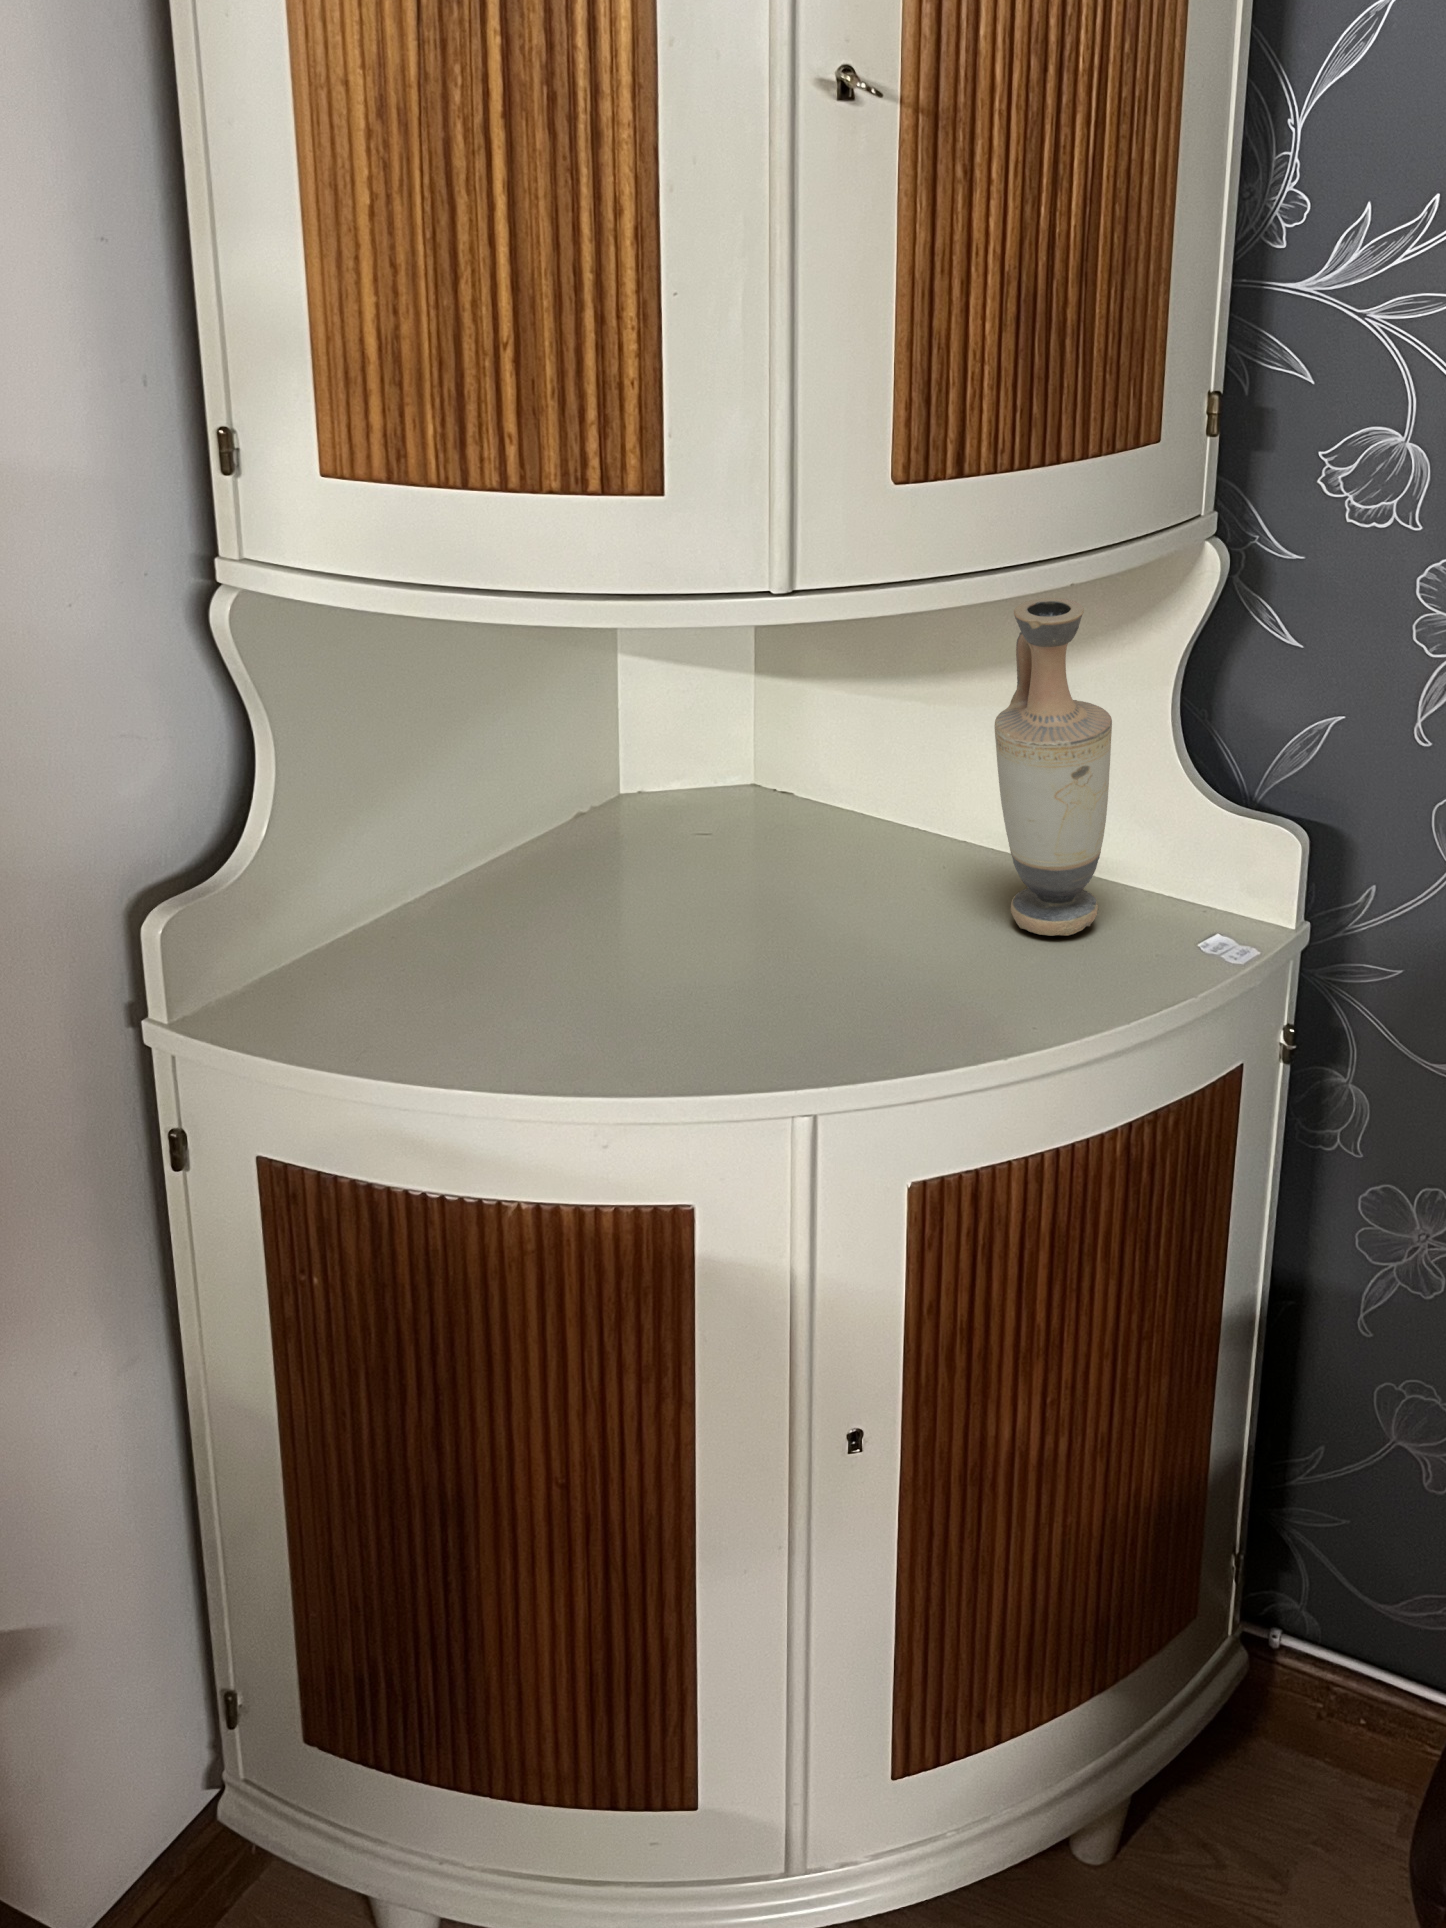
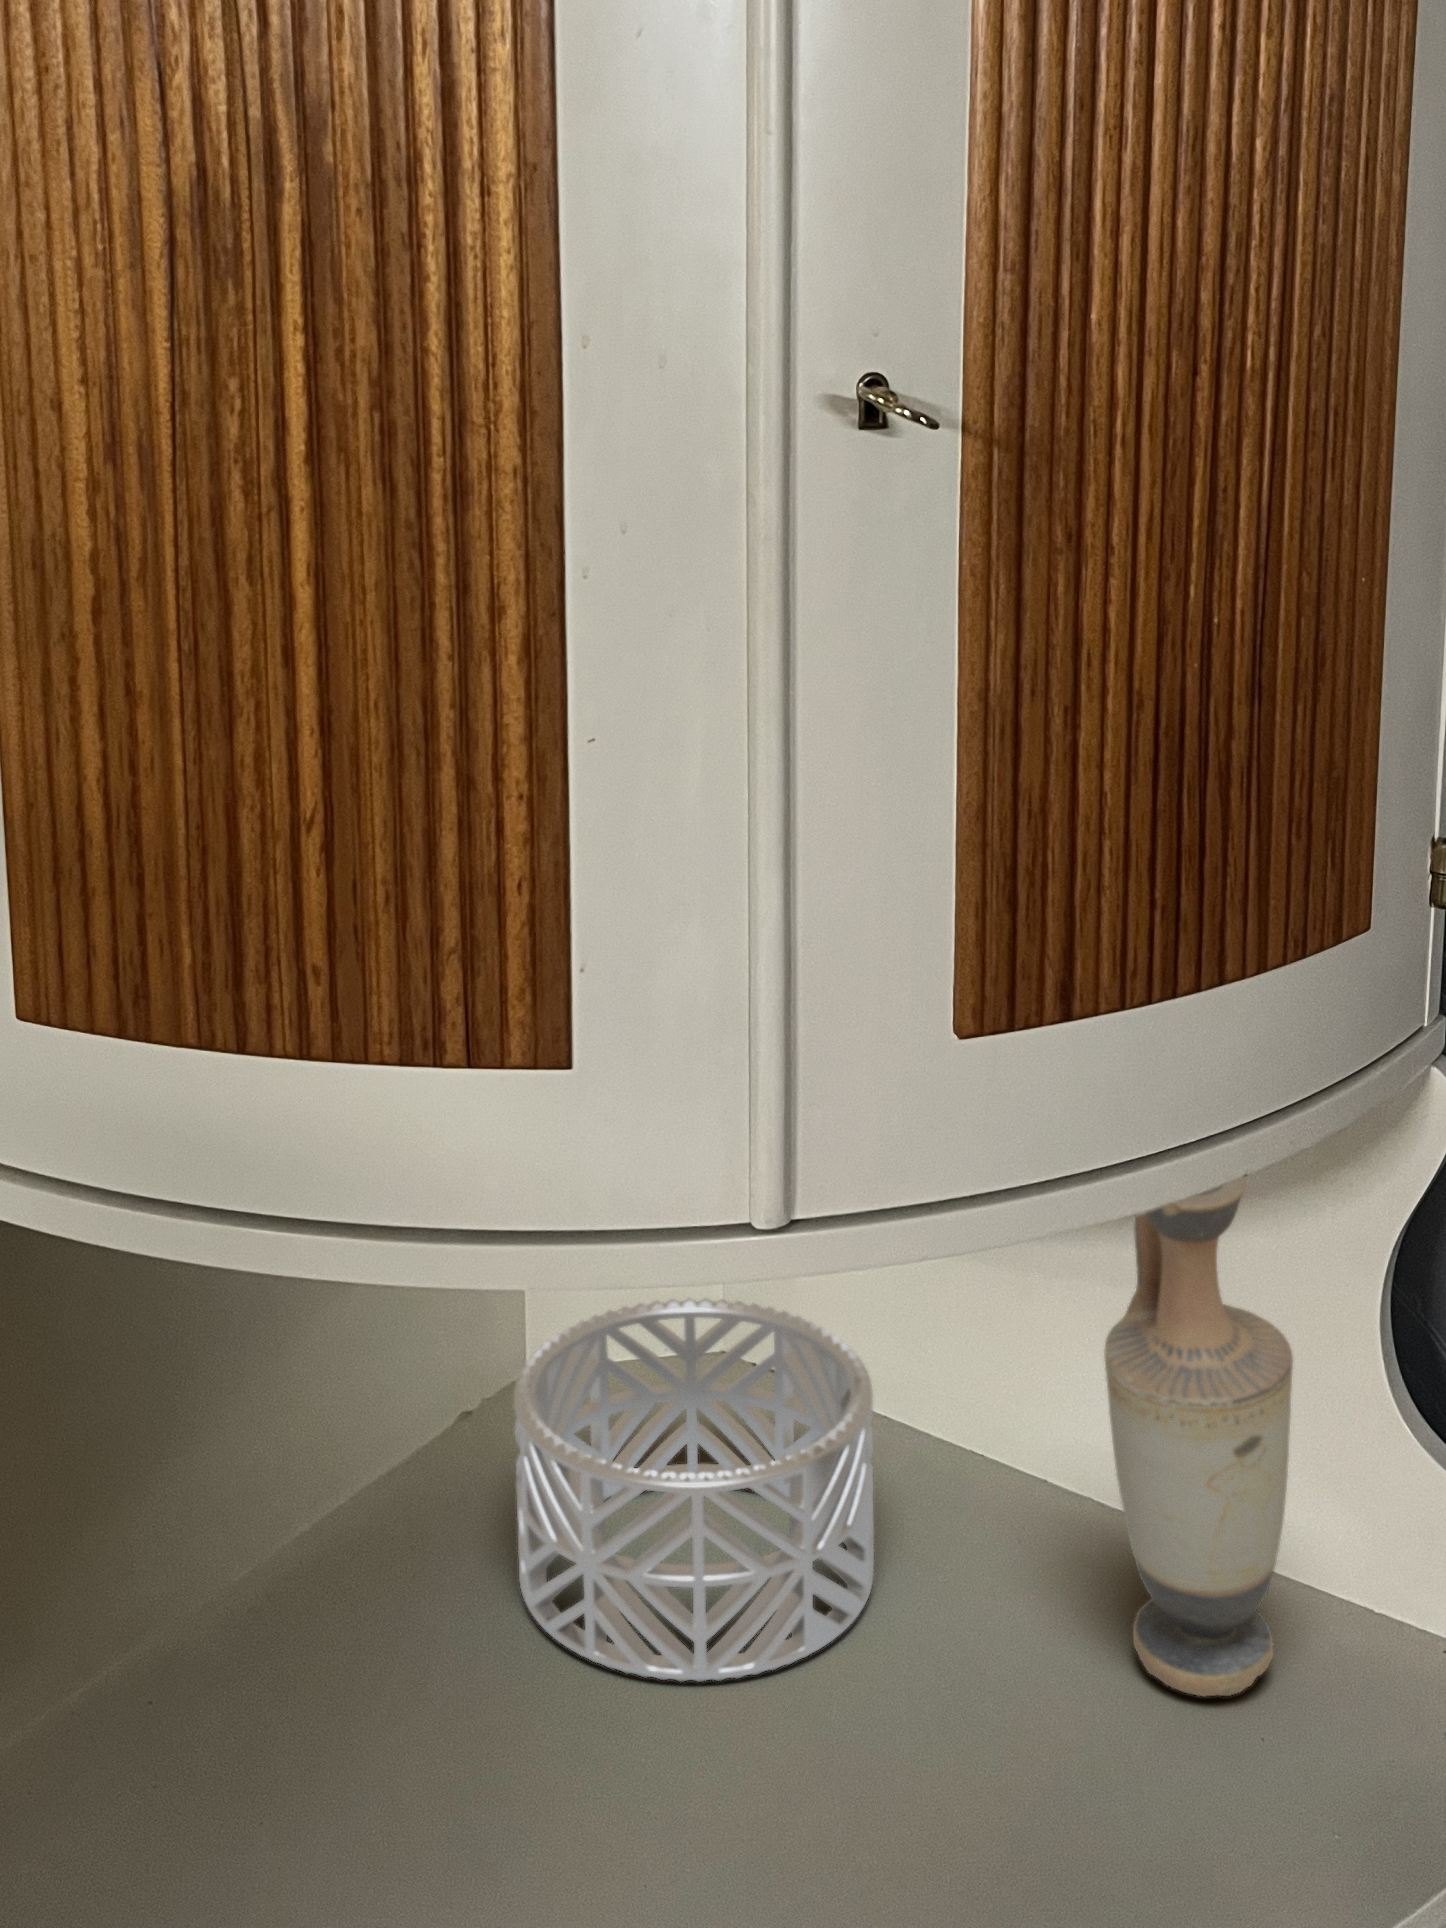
decorative bowl: none [613,728,848,936] -> present [514,1299,874,1682]

